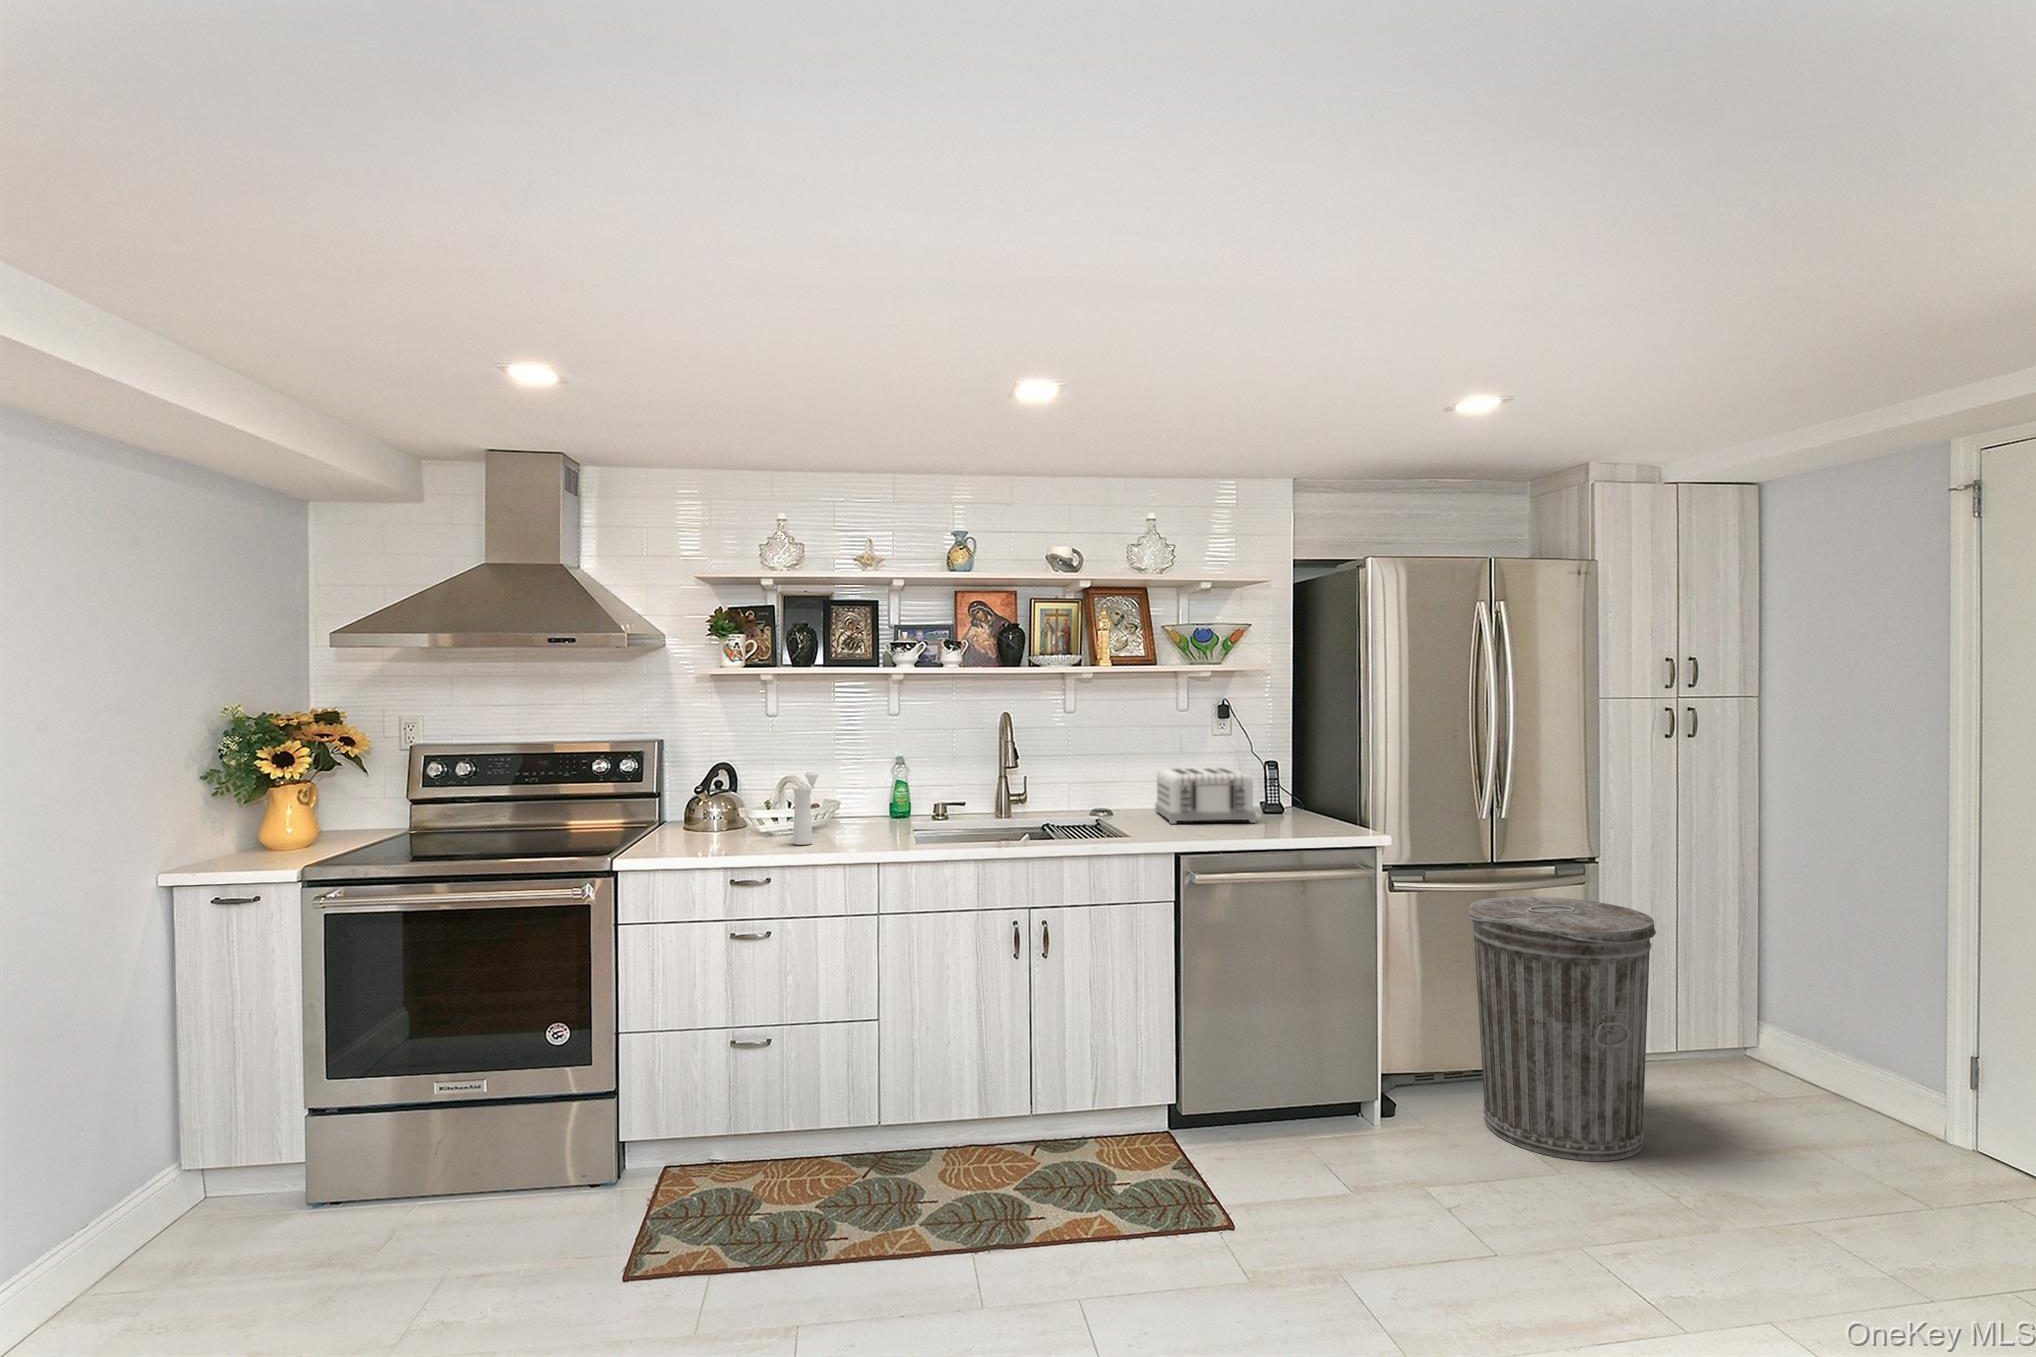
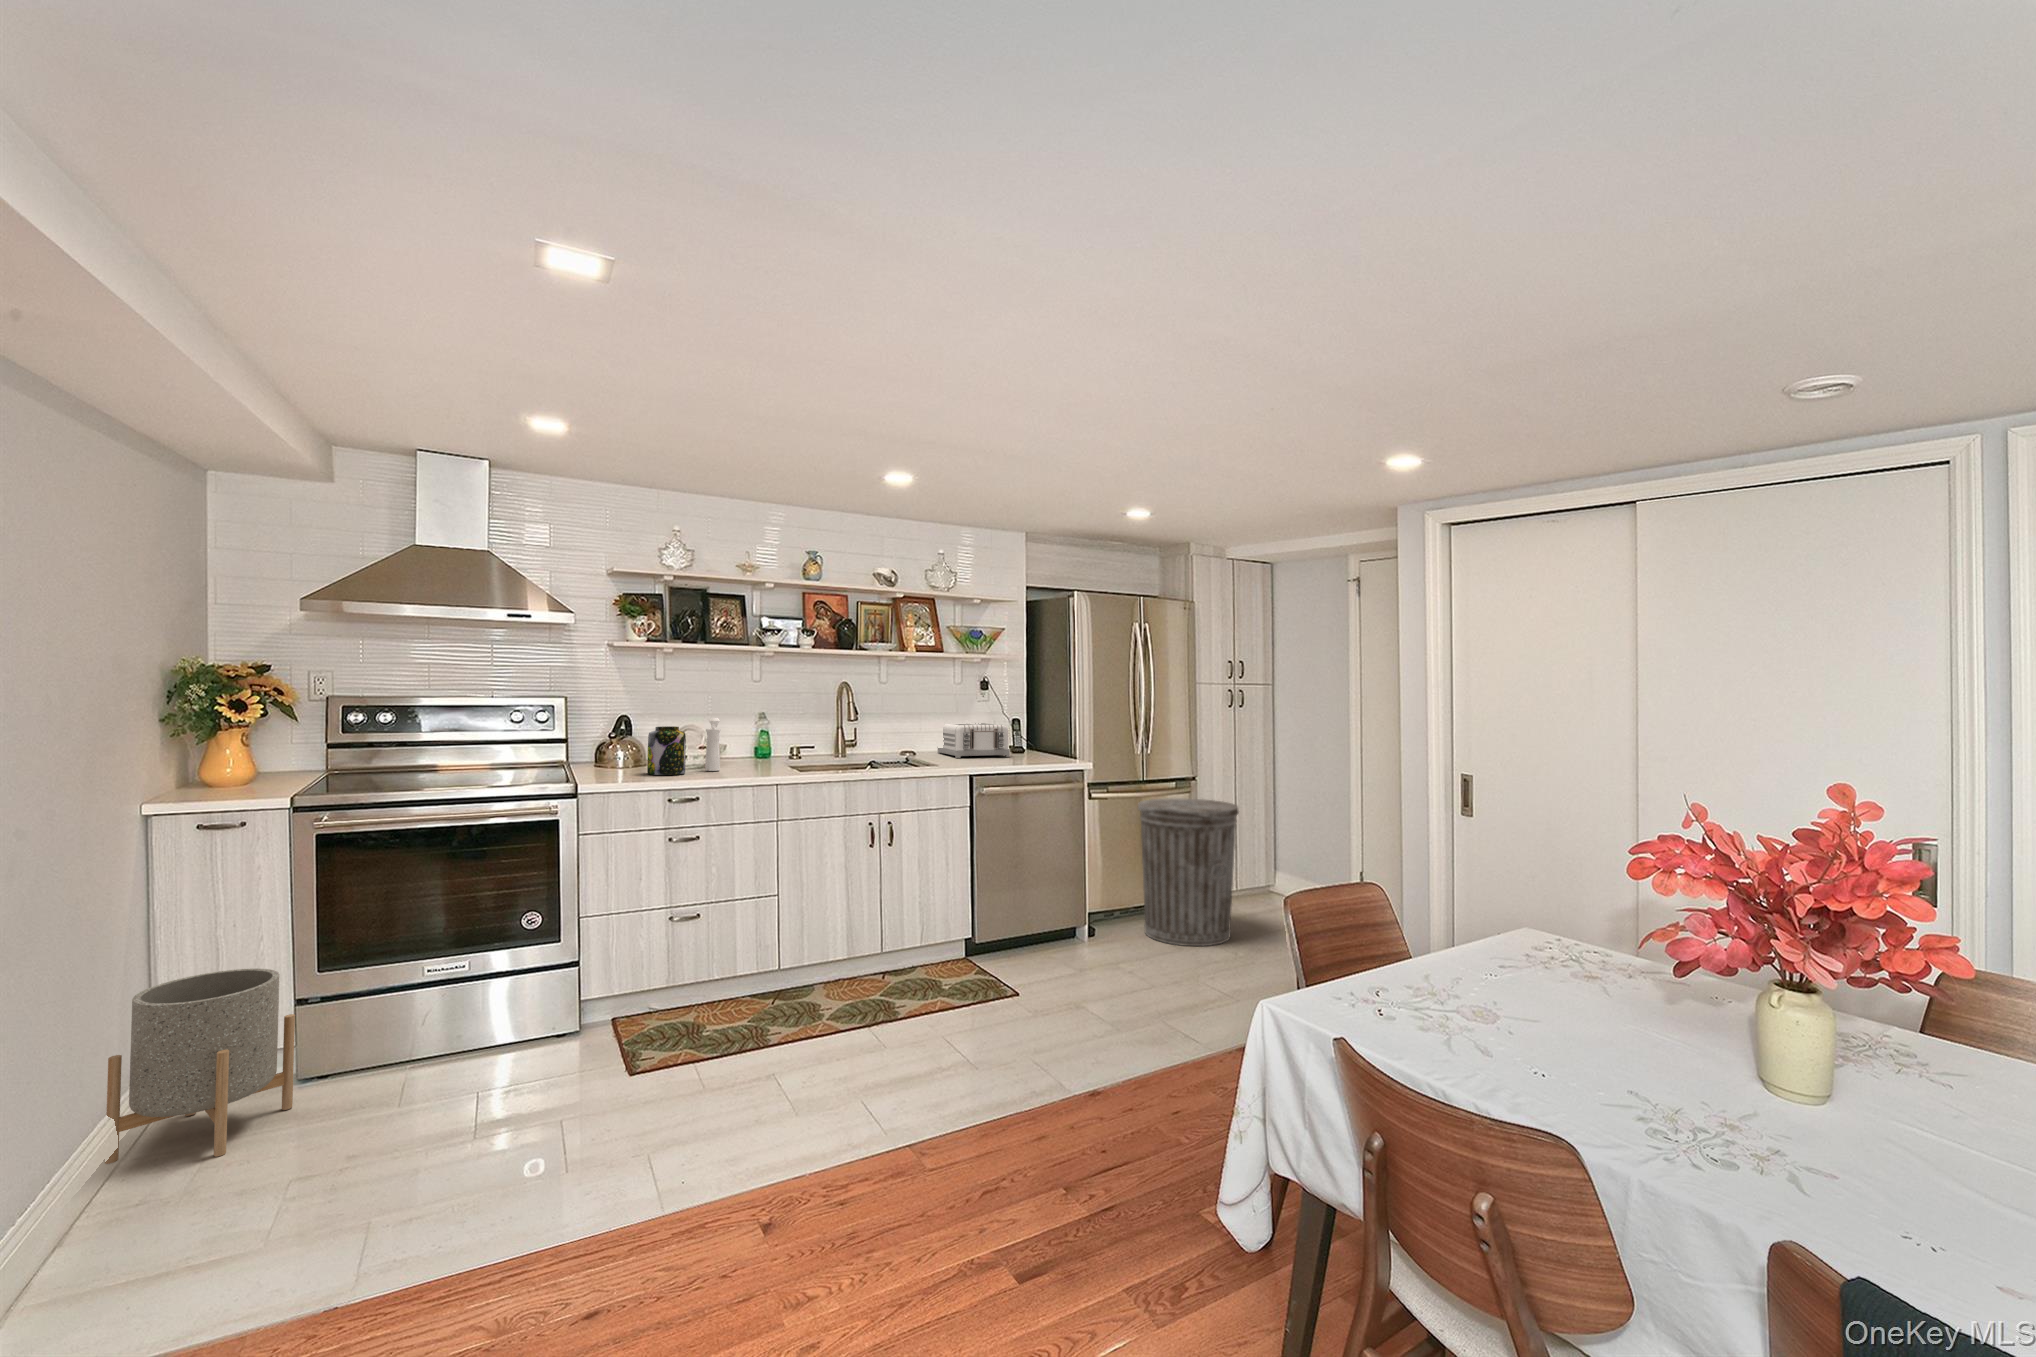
jar: none [715,785,762,851] -> present [647,726,686,775]
planter: none [101,1076,295,1303] -> present [105,969,295,1164]

